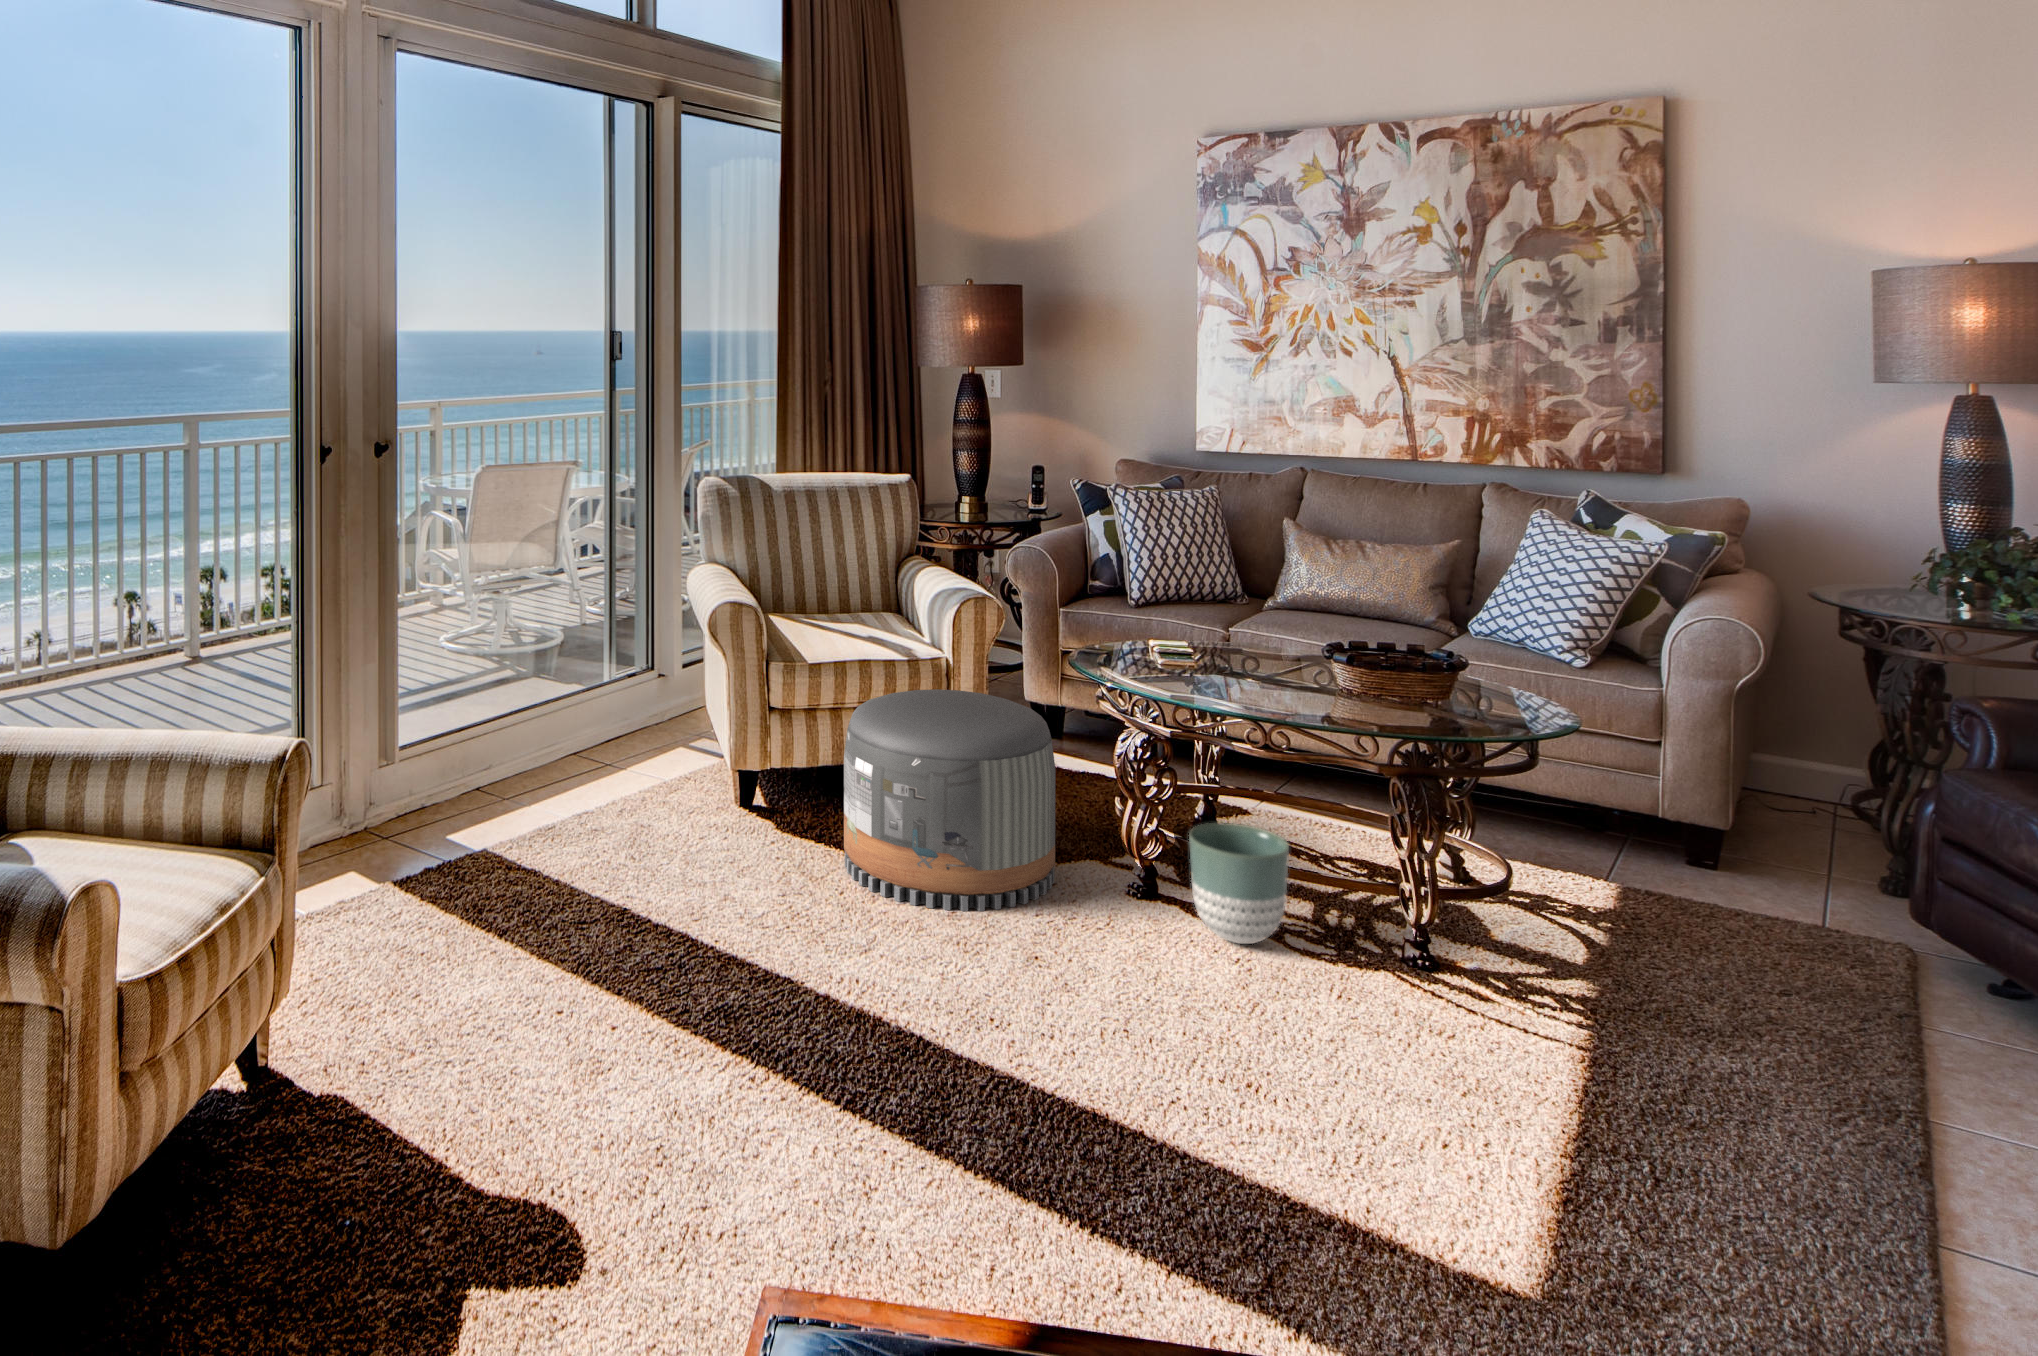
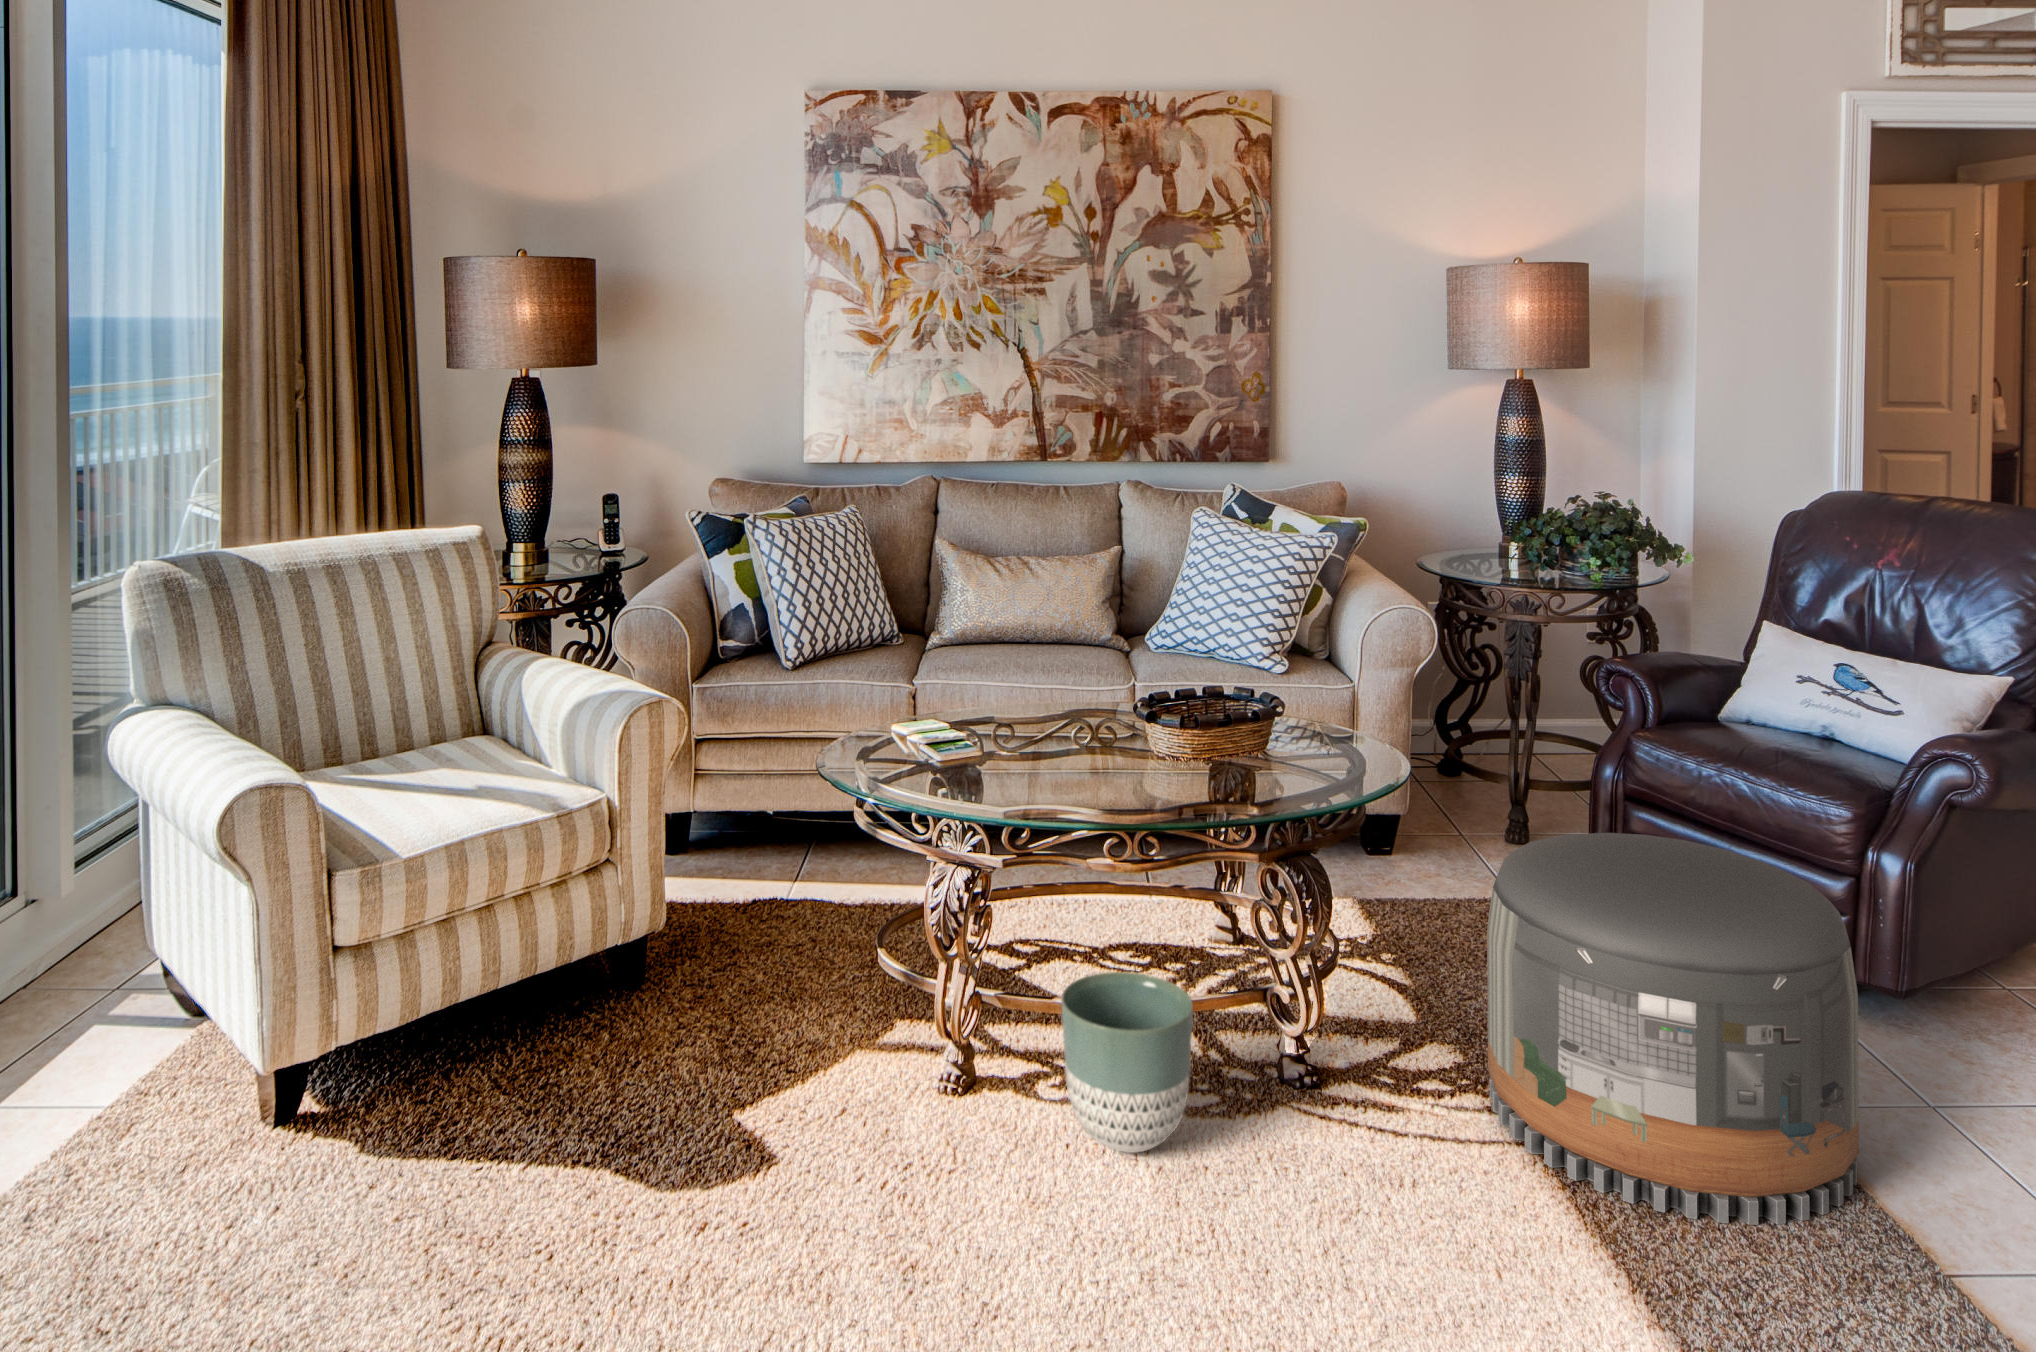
pouf: present [844,689,1055,911] -> present [1487,833,1859,1225]

